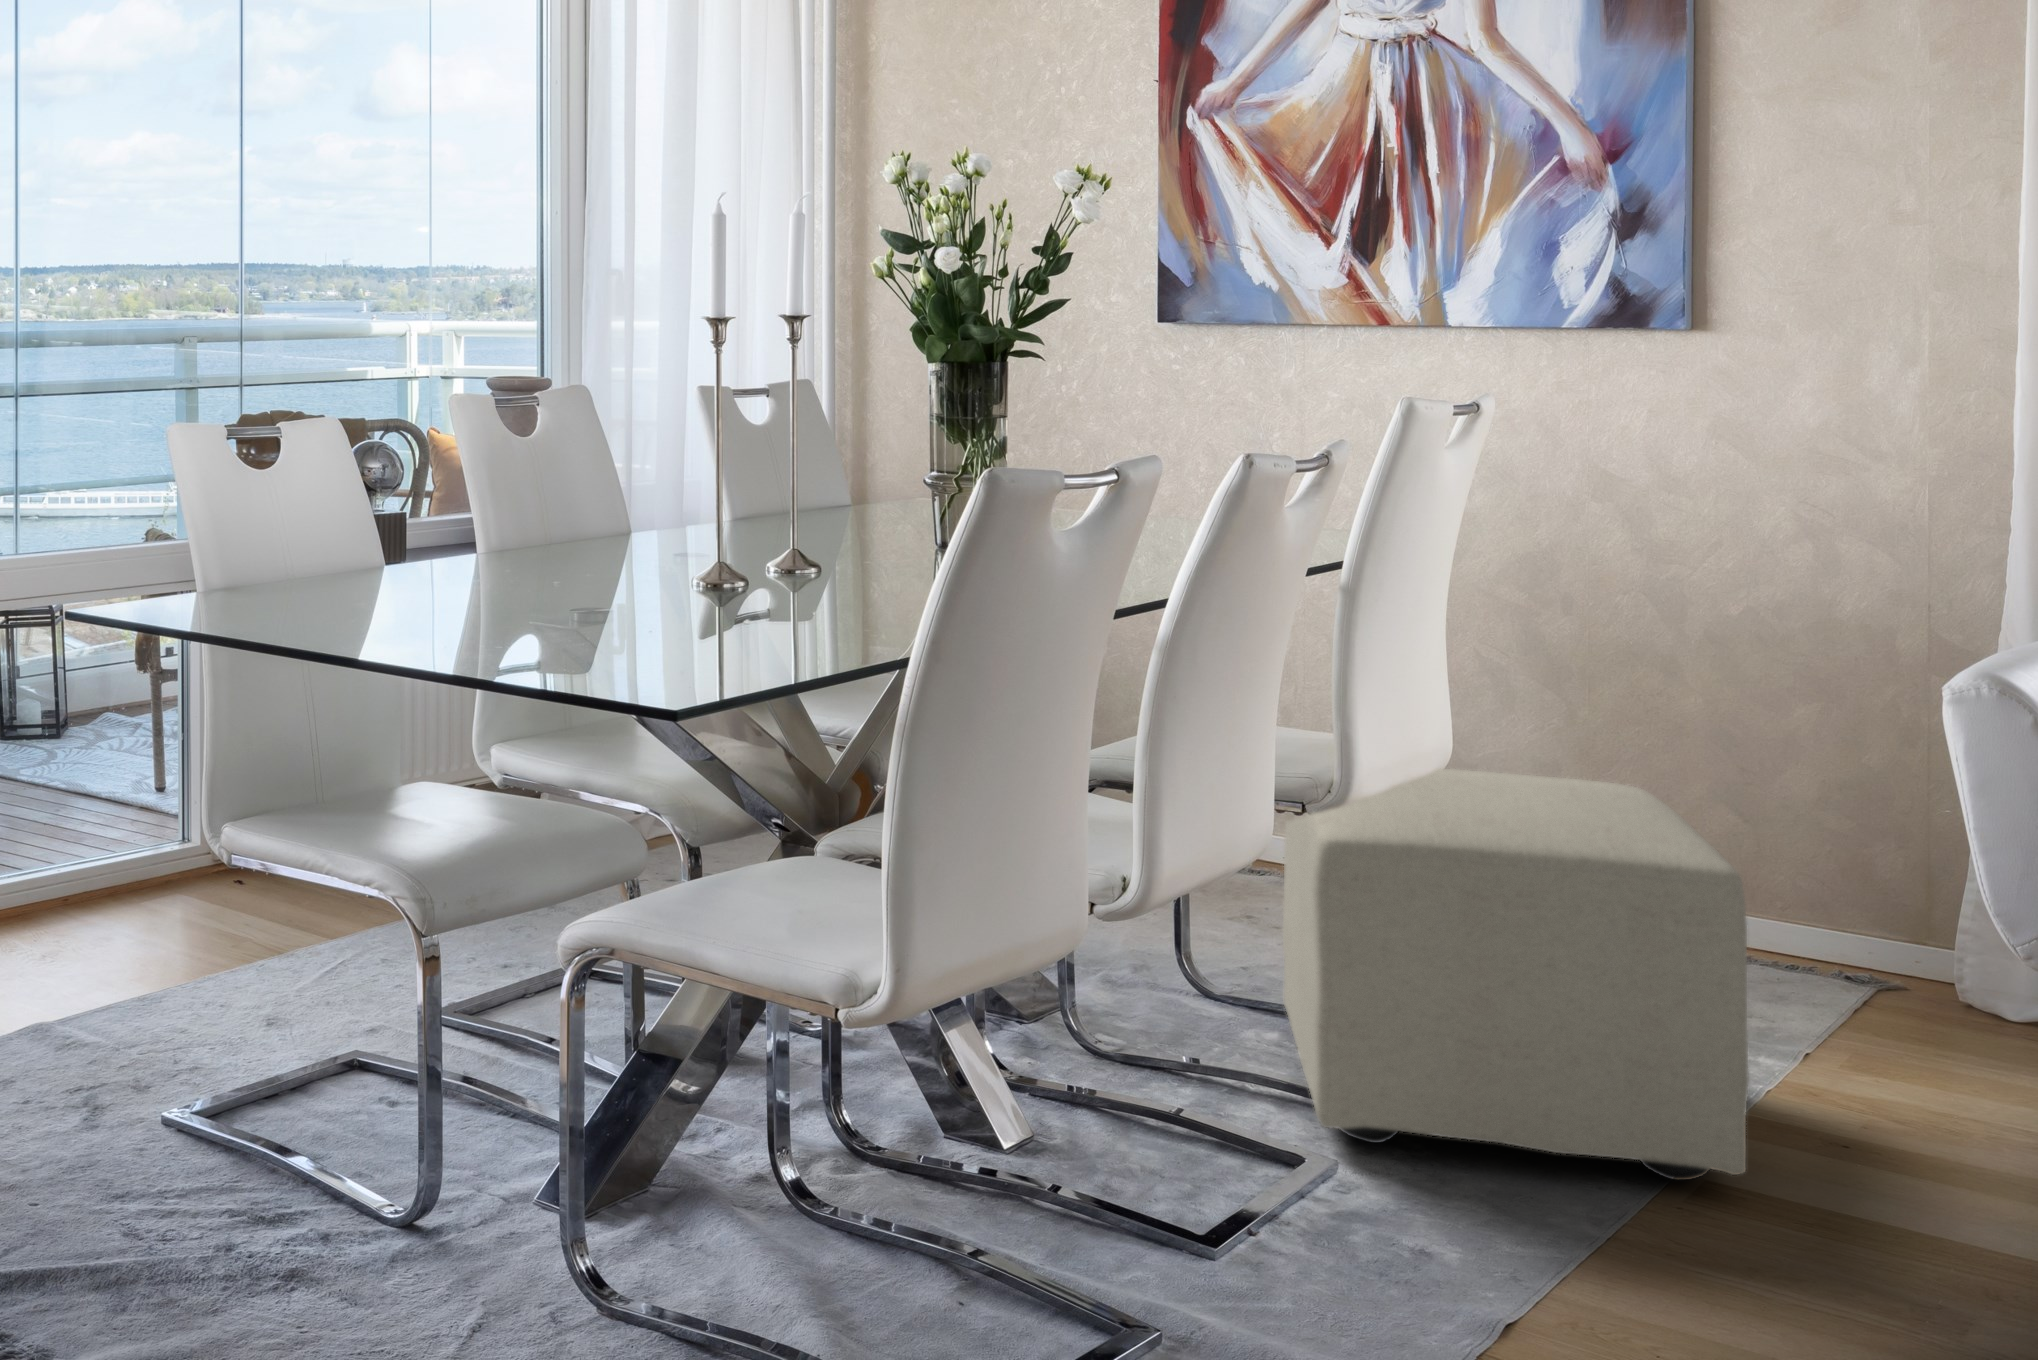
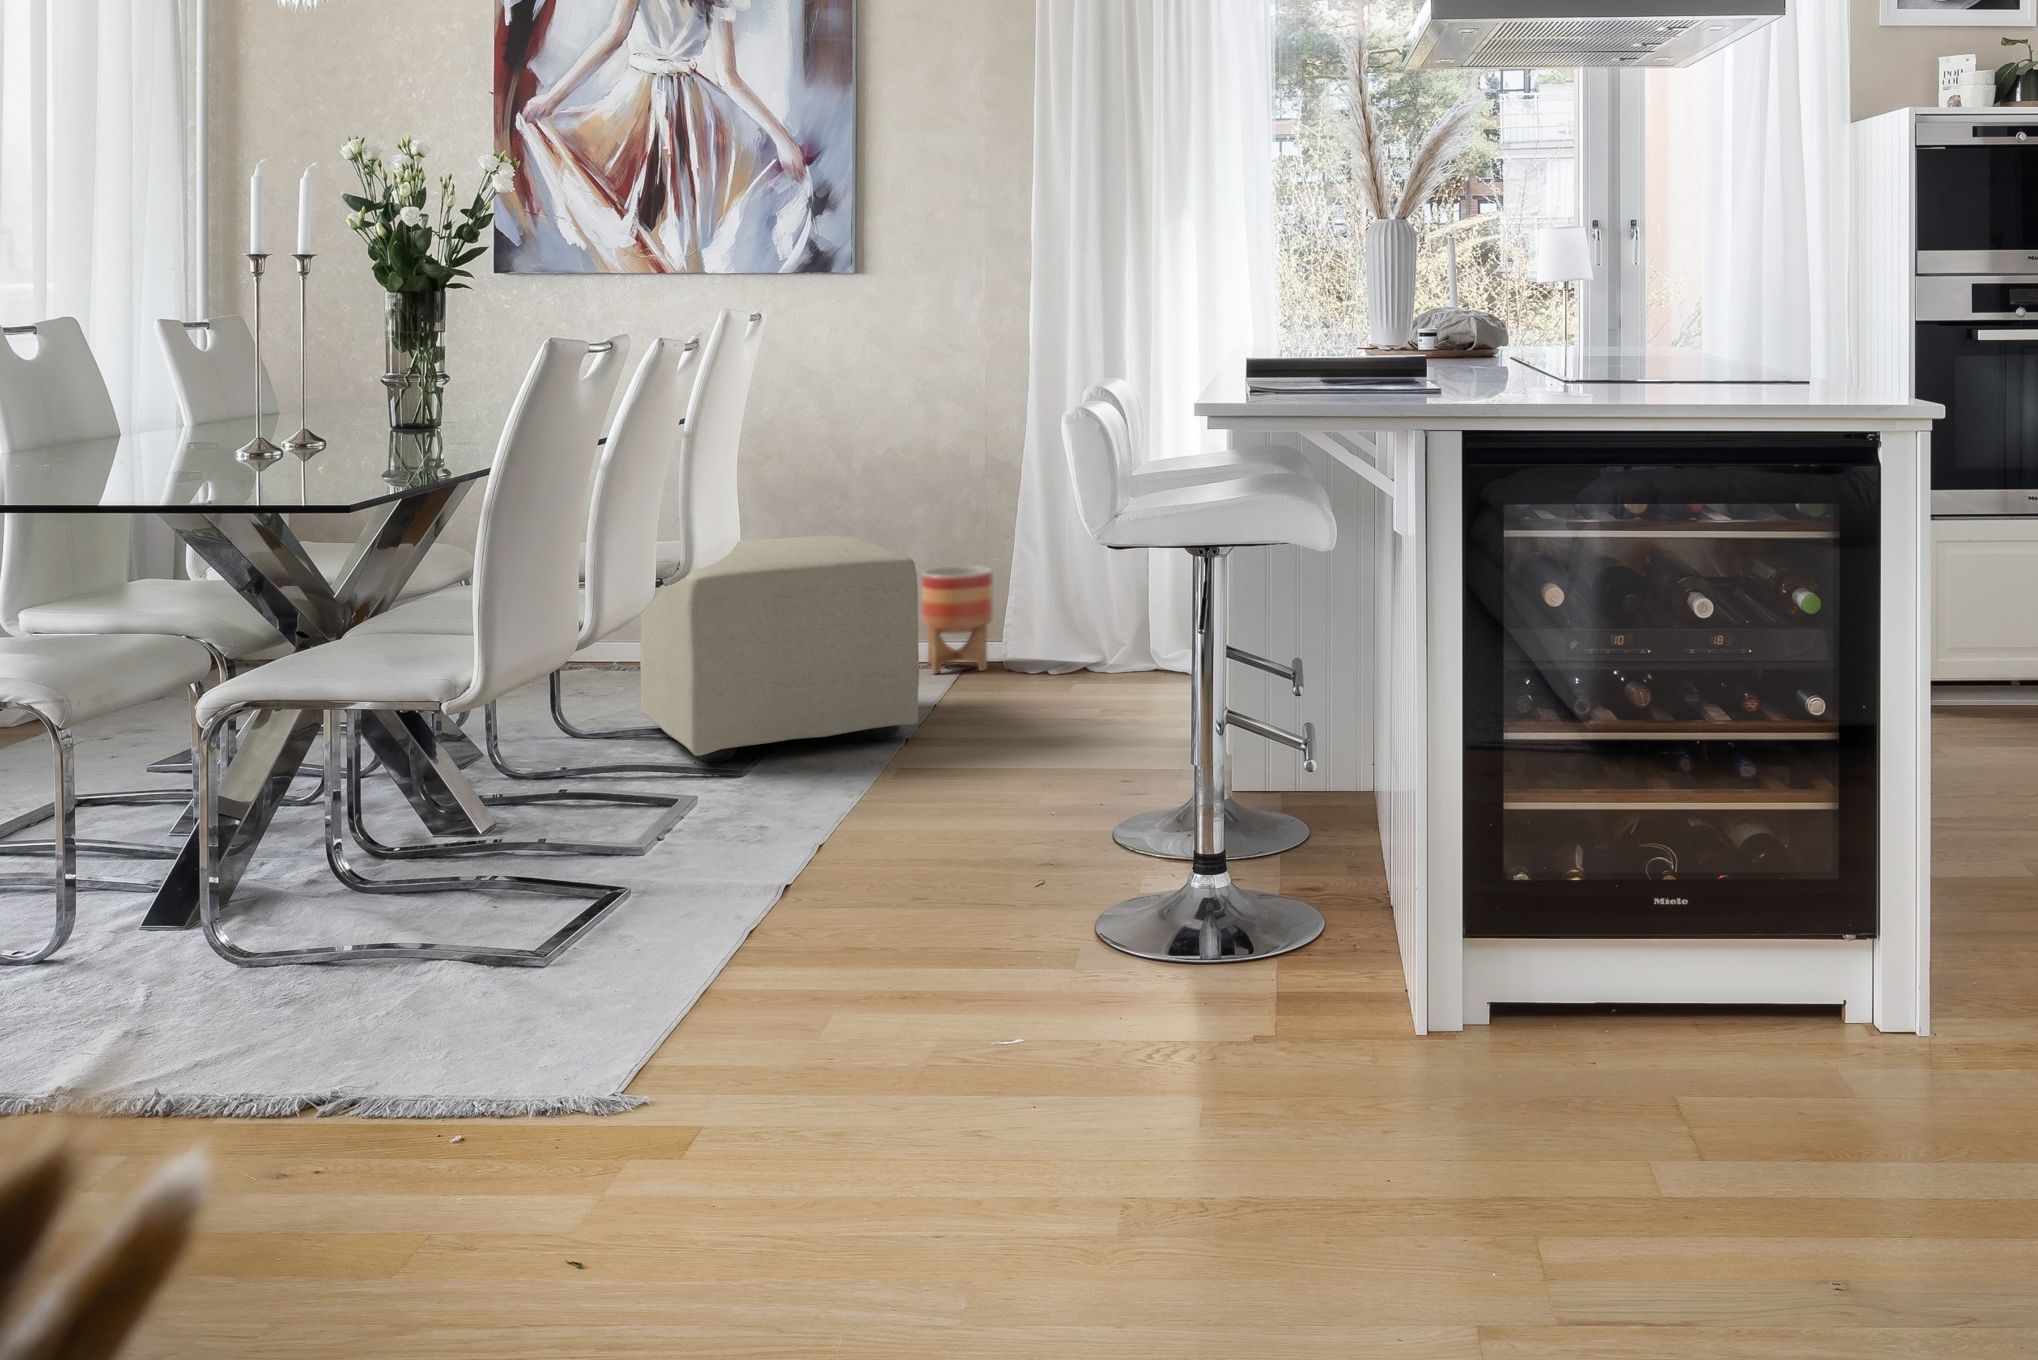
planter: none [1803,850,1951,1058] -> present [922,566,993,674]

